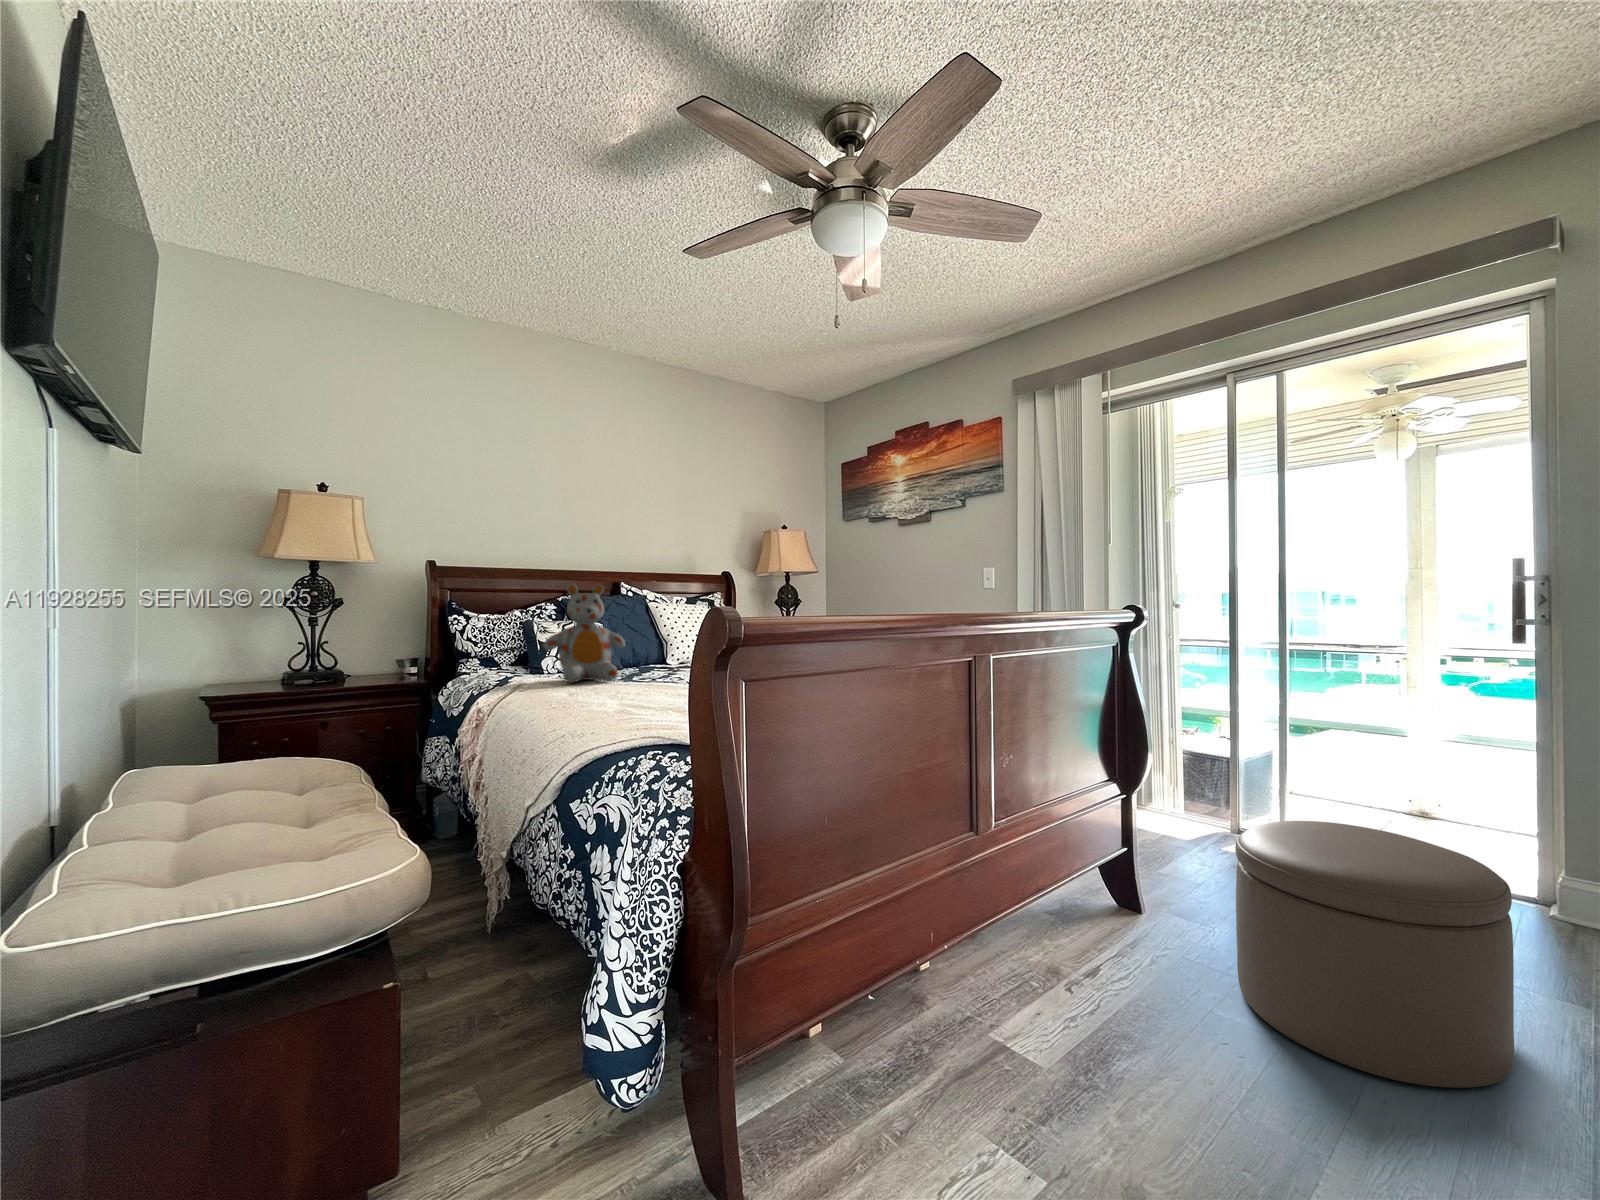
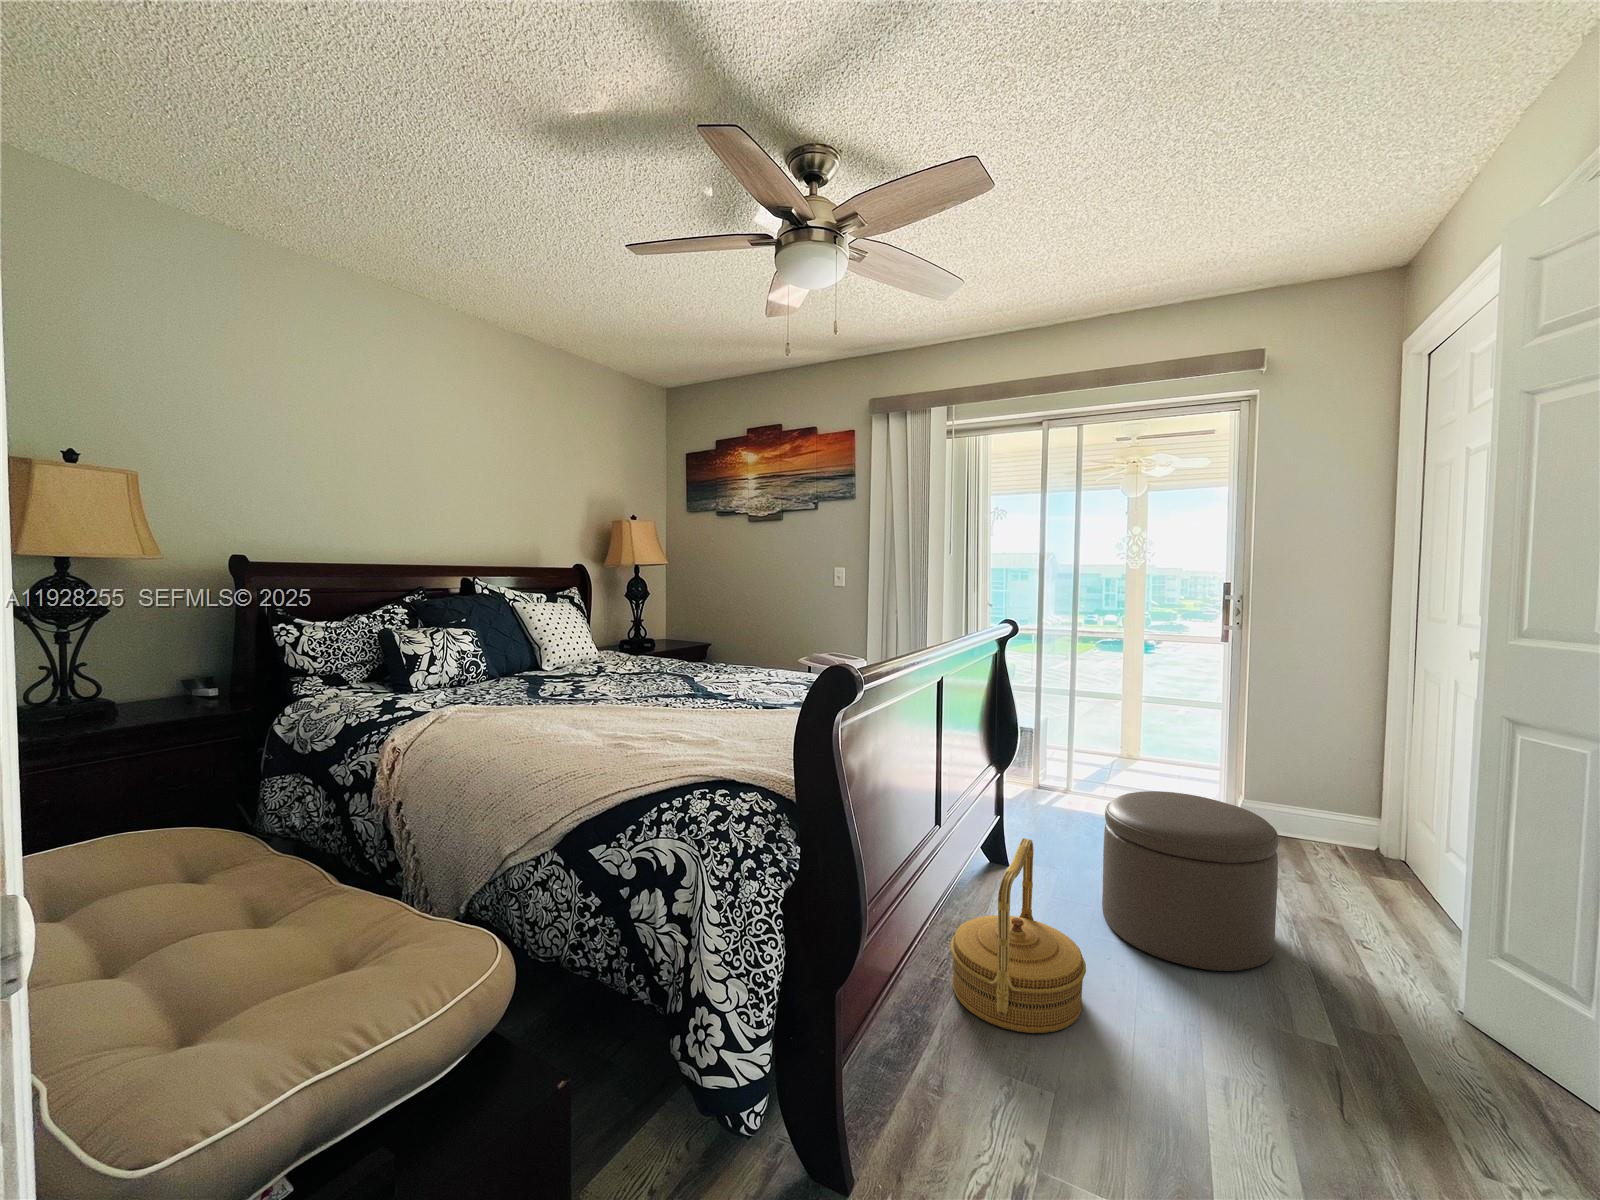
stuffed bear: present [544,584,625,683] -> none [451,599,544,711]
woven basket: none [980,854,1155,1102] -> present [950,838,1086,1033]

